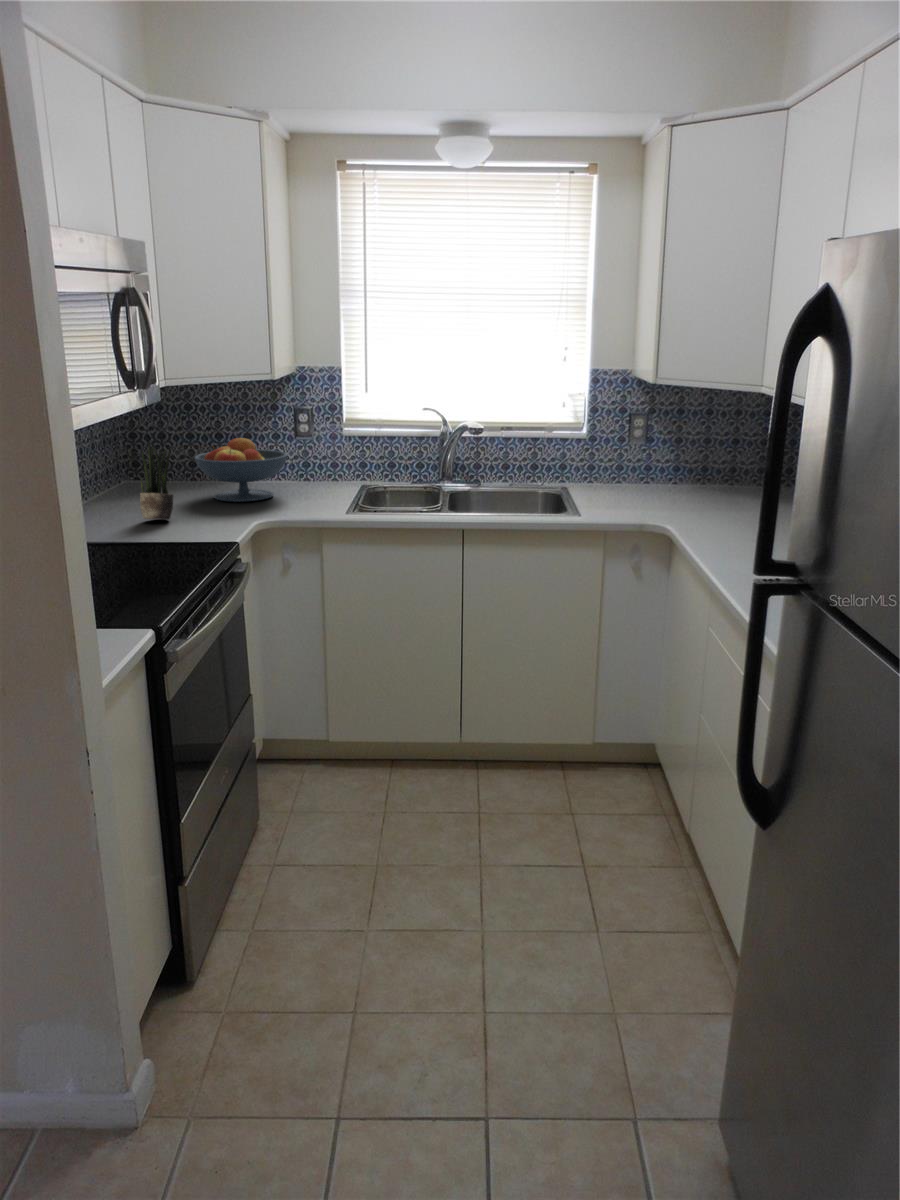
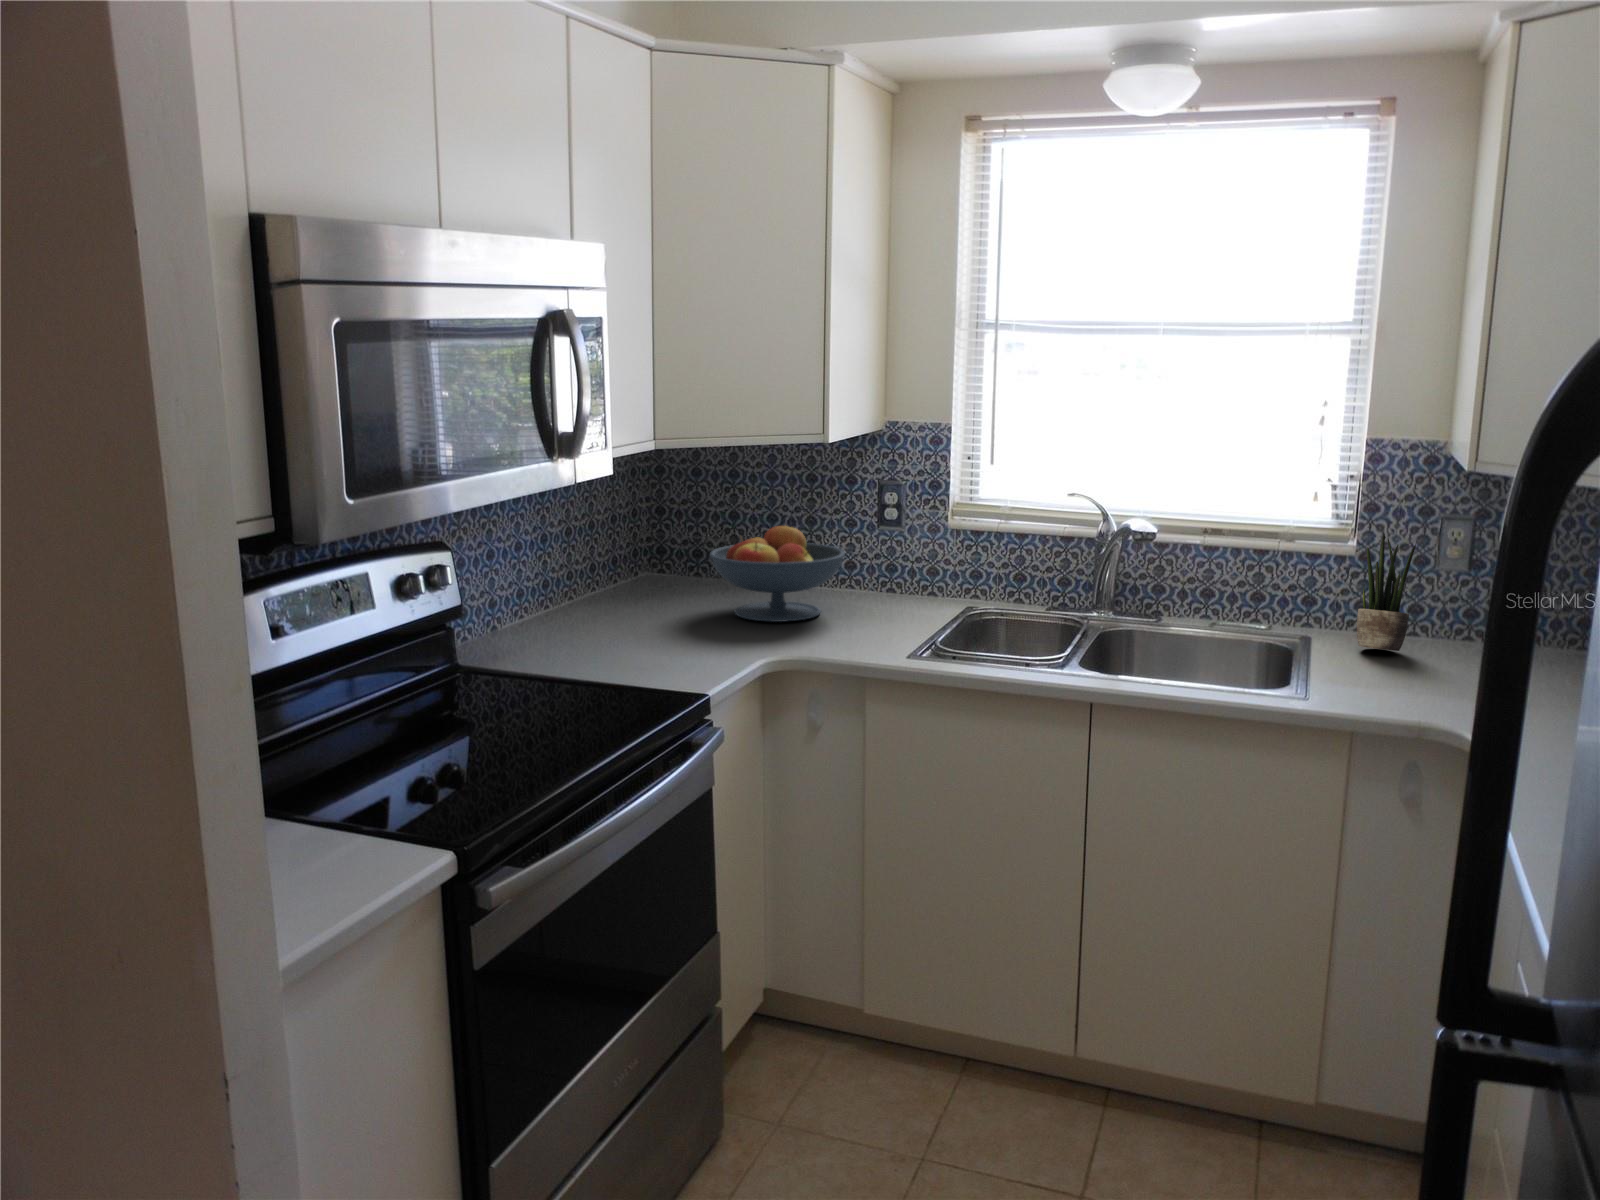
potted plant: present [140,442,173,520] -> present [1357,534,1416,651]

